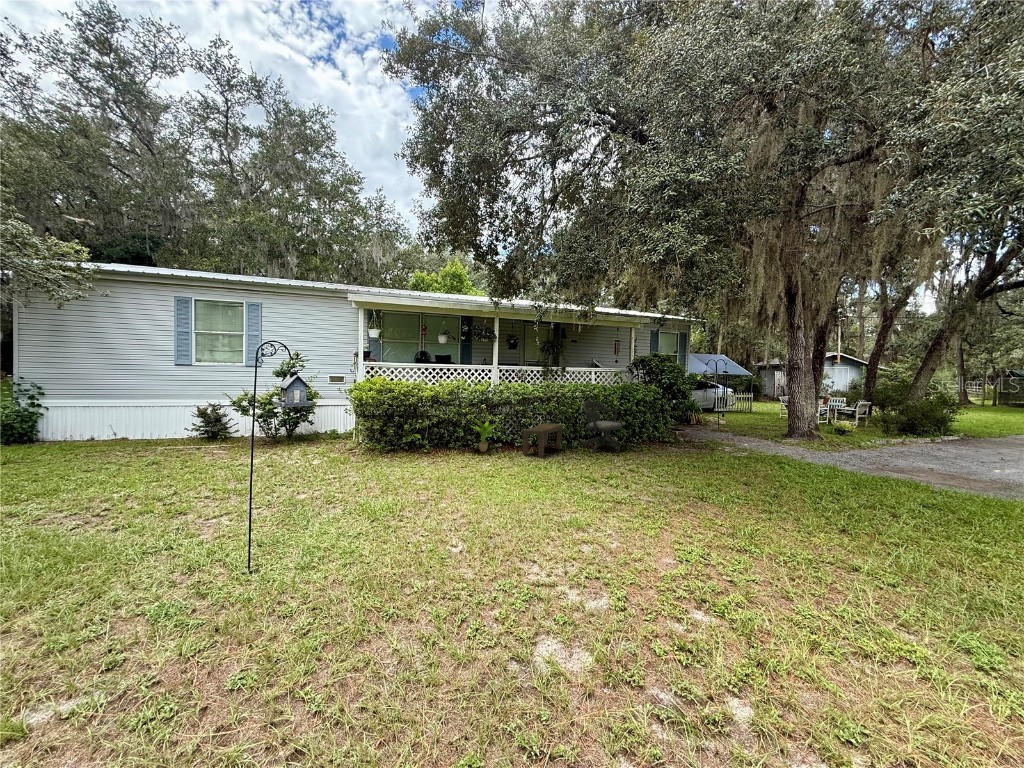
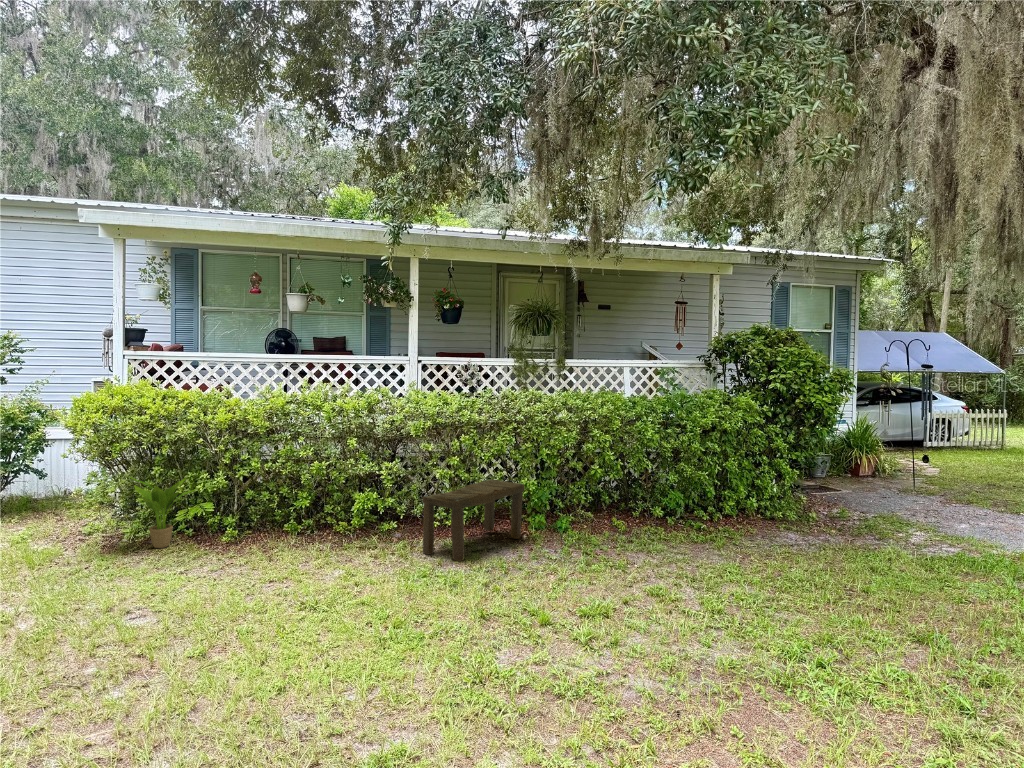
chair: present [582,401,622,453] -> none [573,430,662,551]
potted plant: present [473,420,495,452] -> present [130,477,197,548]

